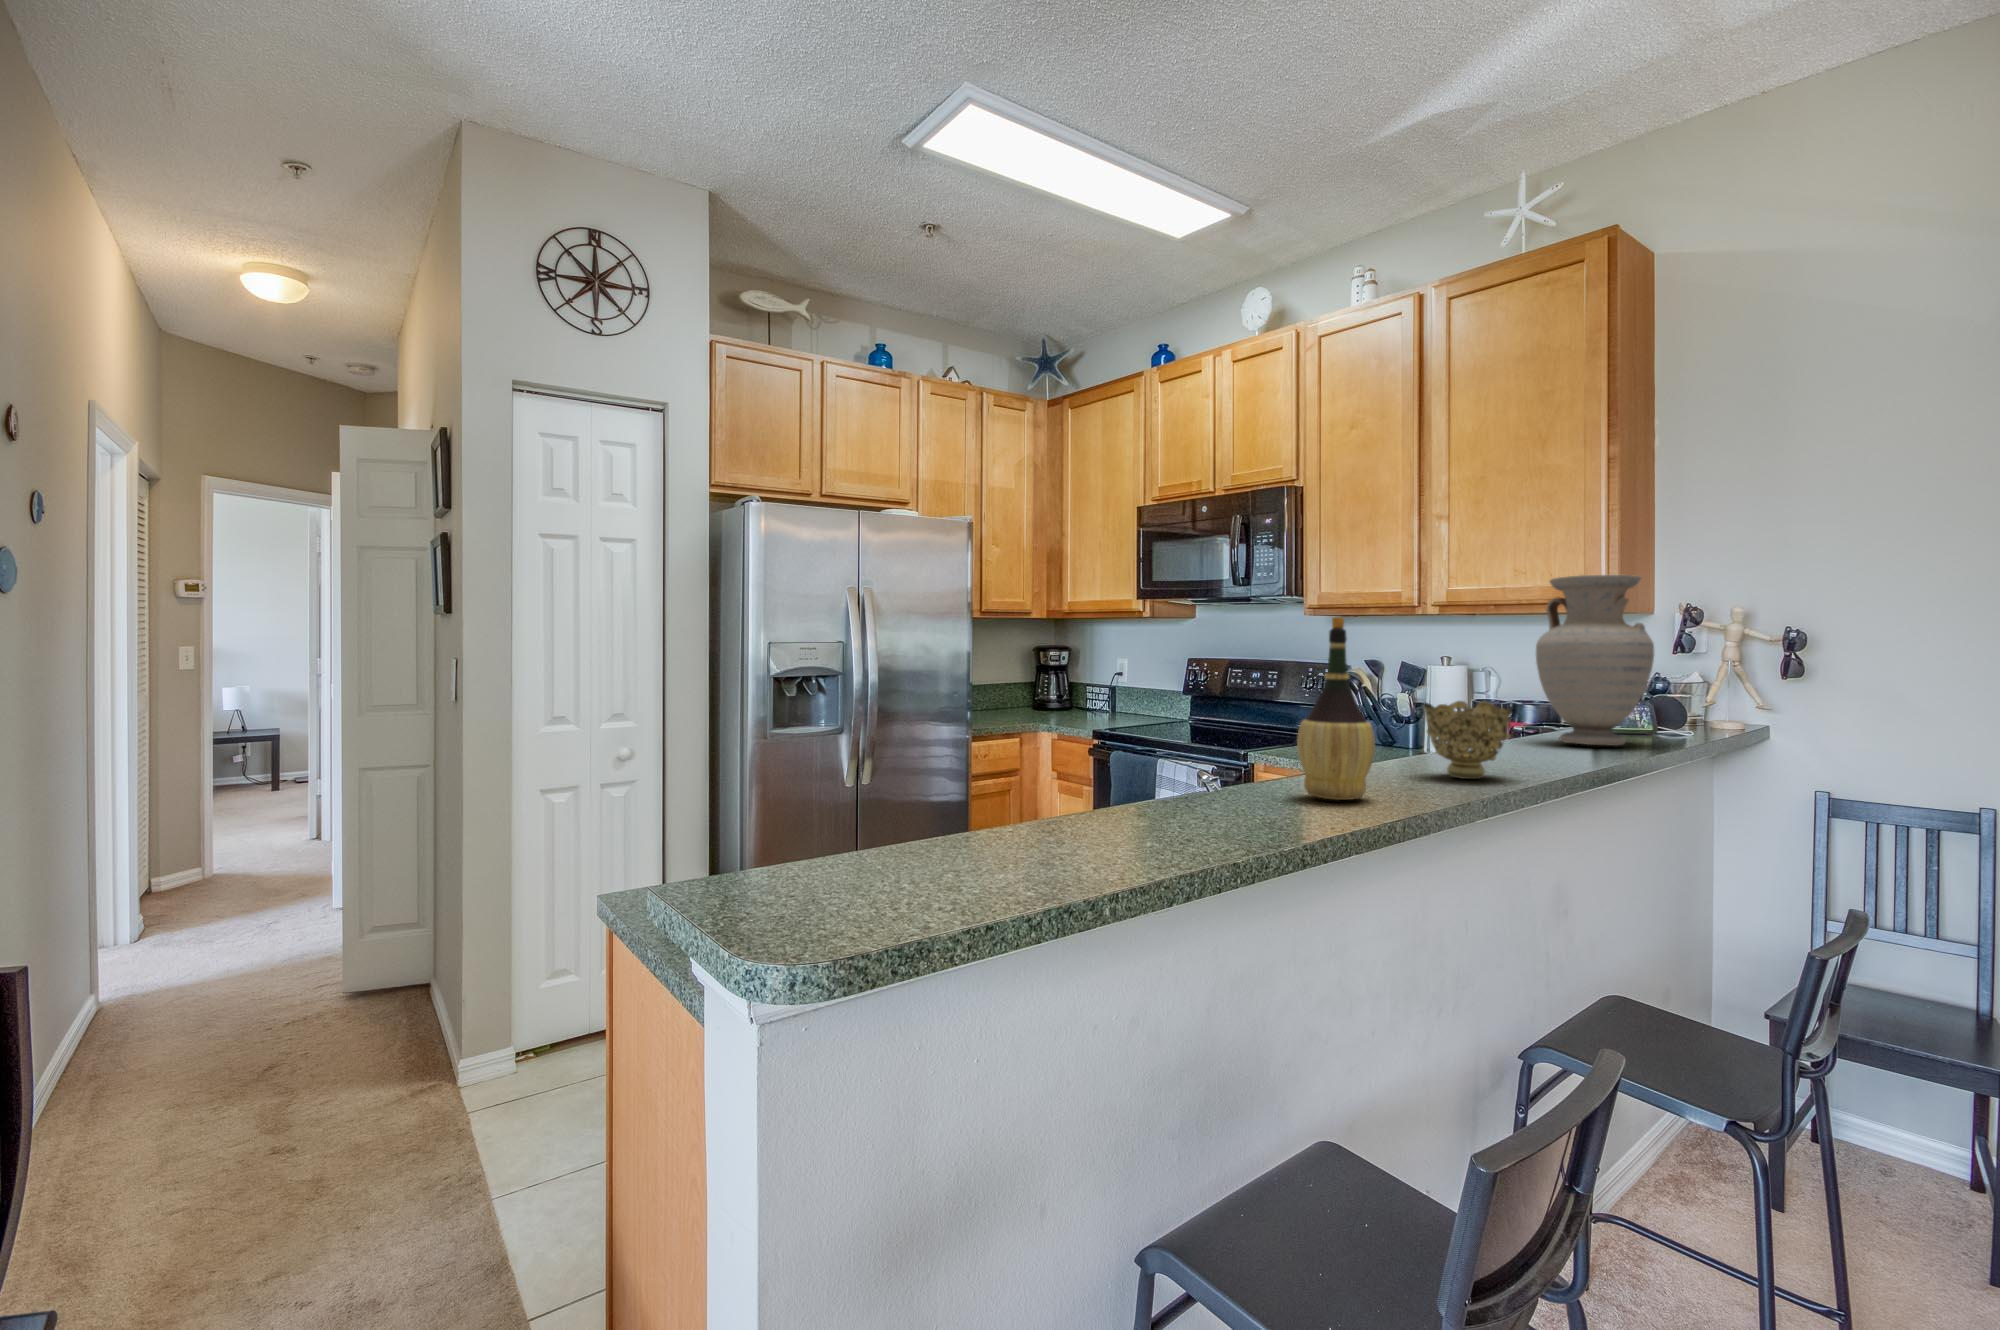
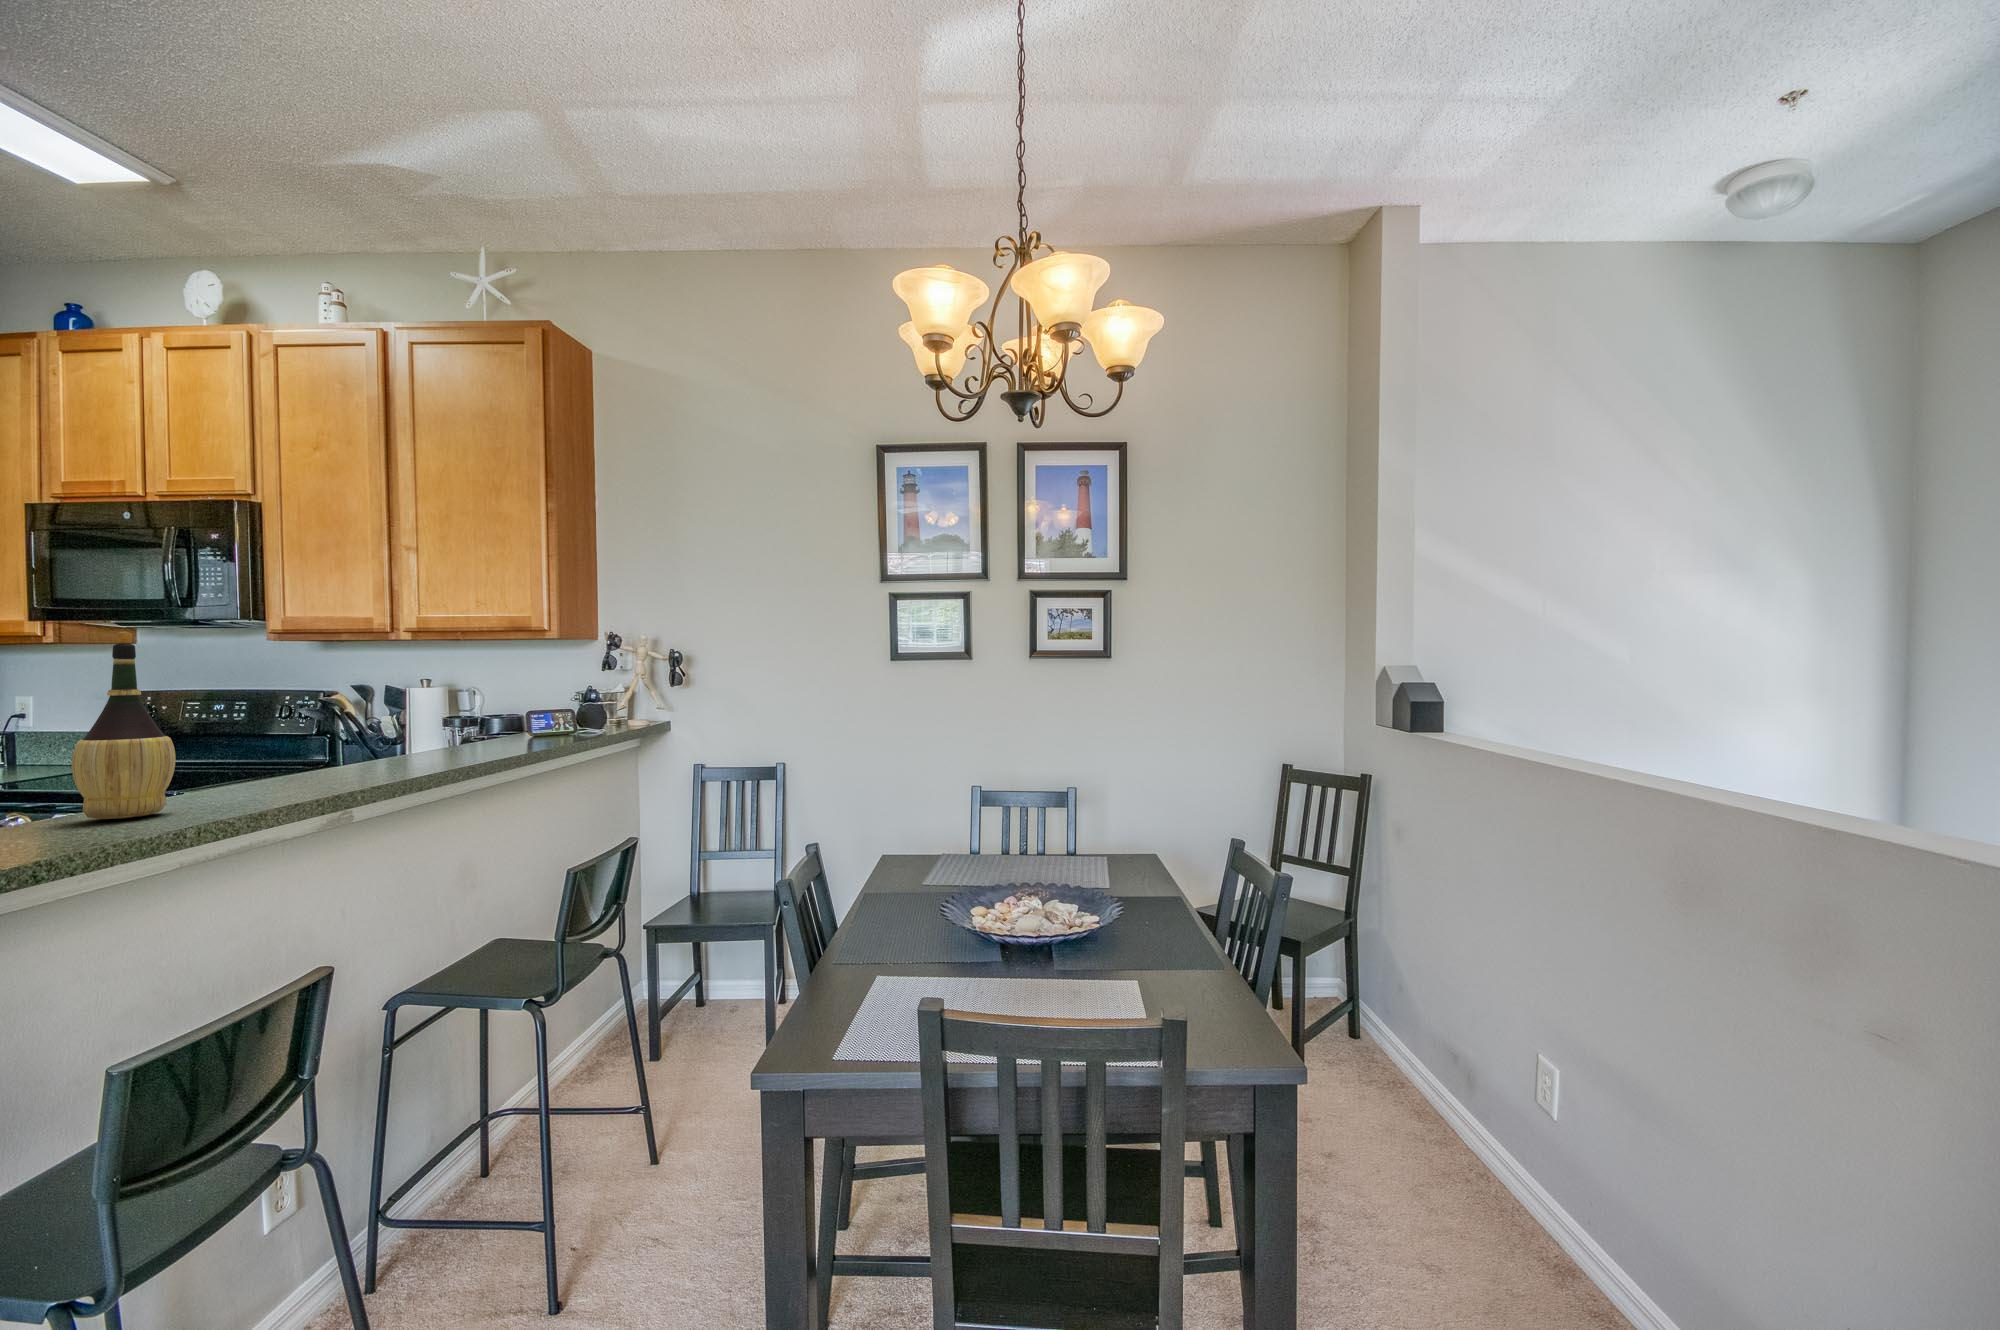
vase: present [1536,574,1654,746] -> none [460,604,555,747]
decorative bowl: present [1424,701,1513,779] -> none [280,713,371,785]

